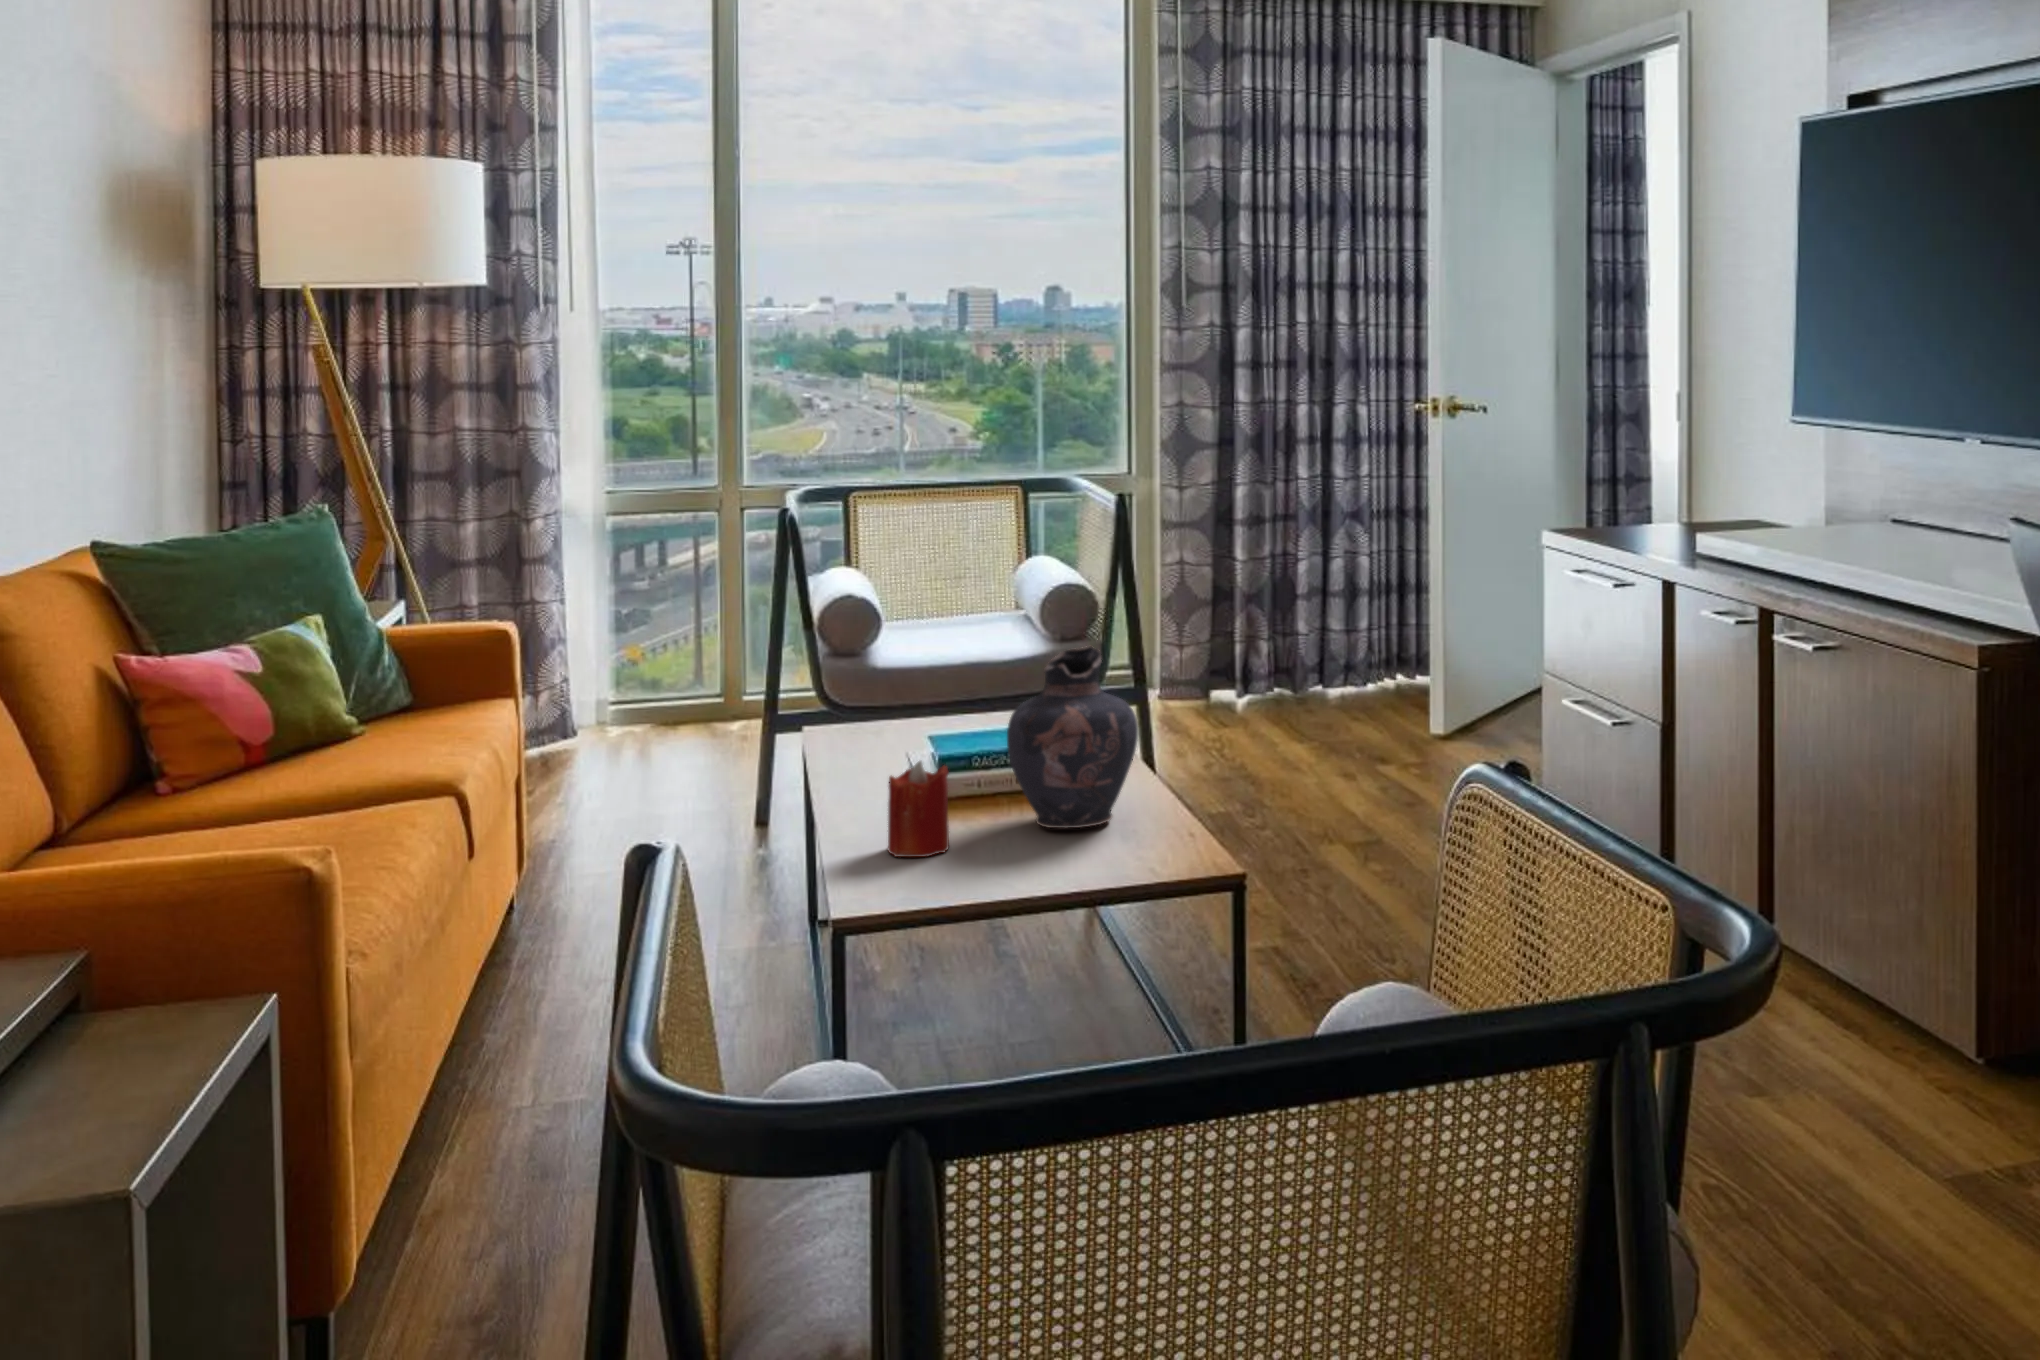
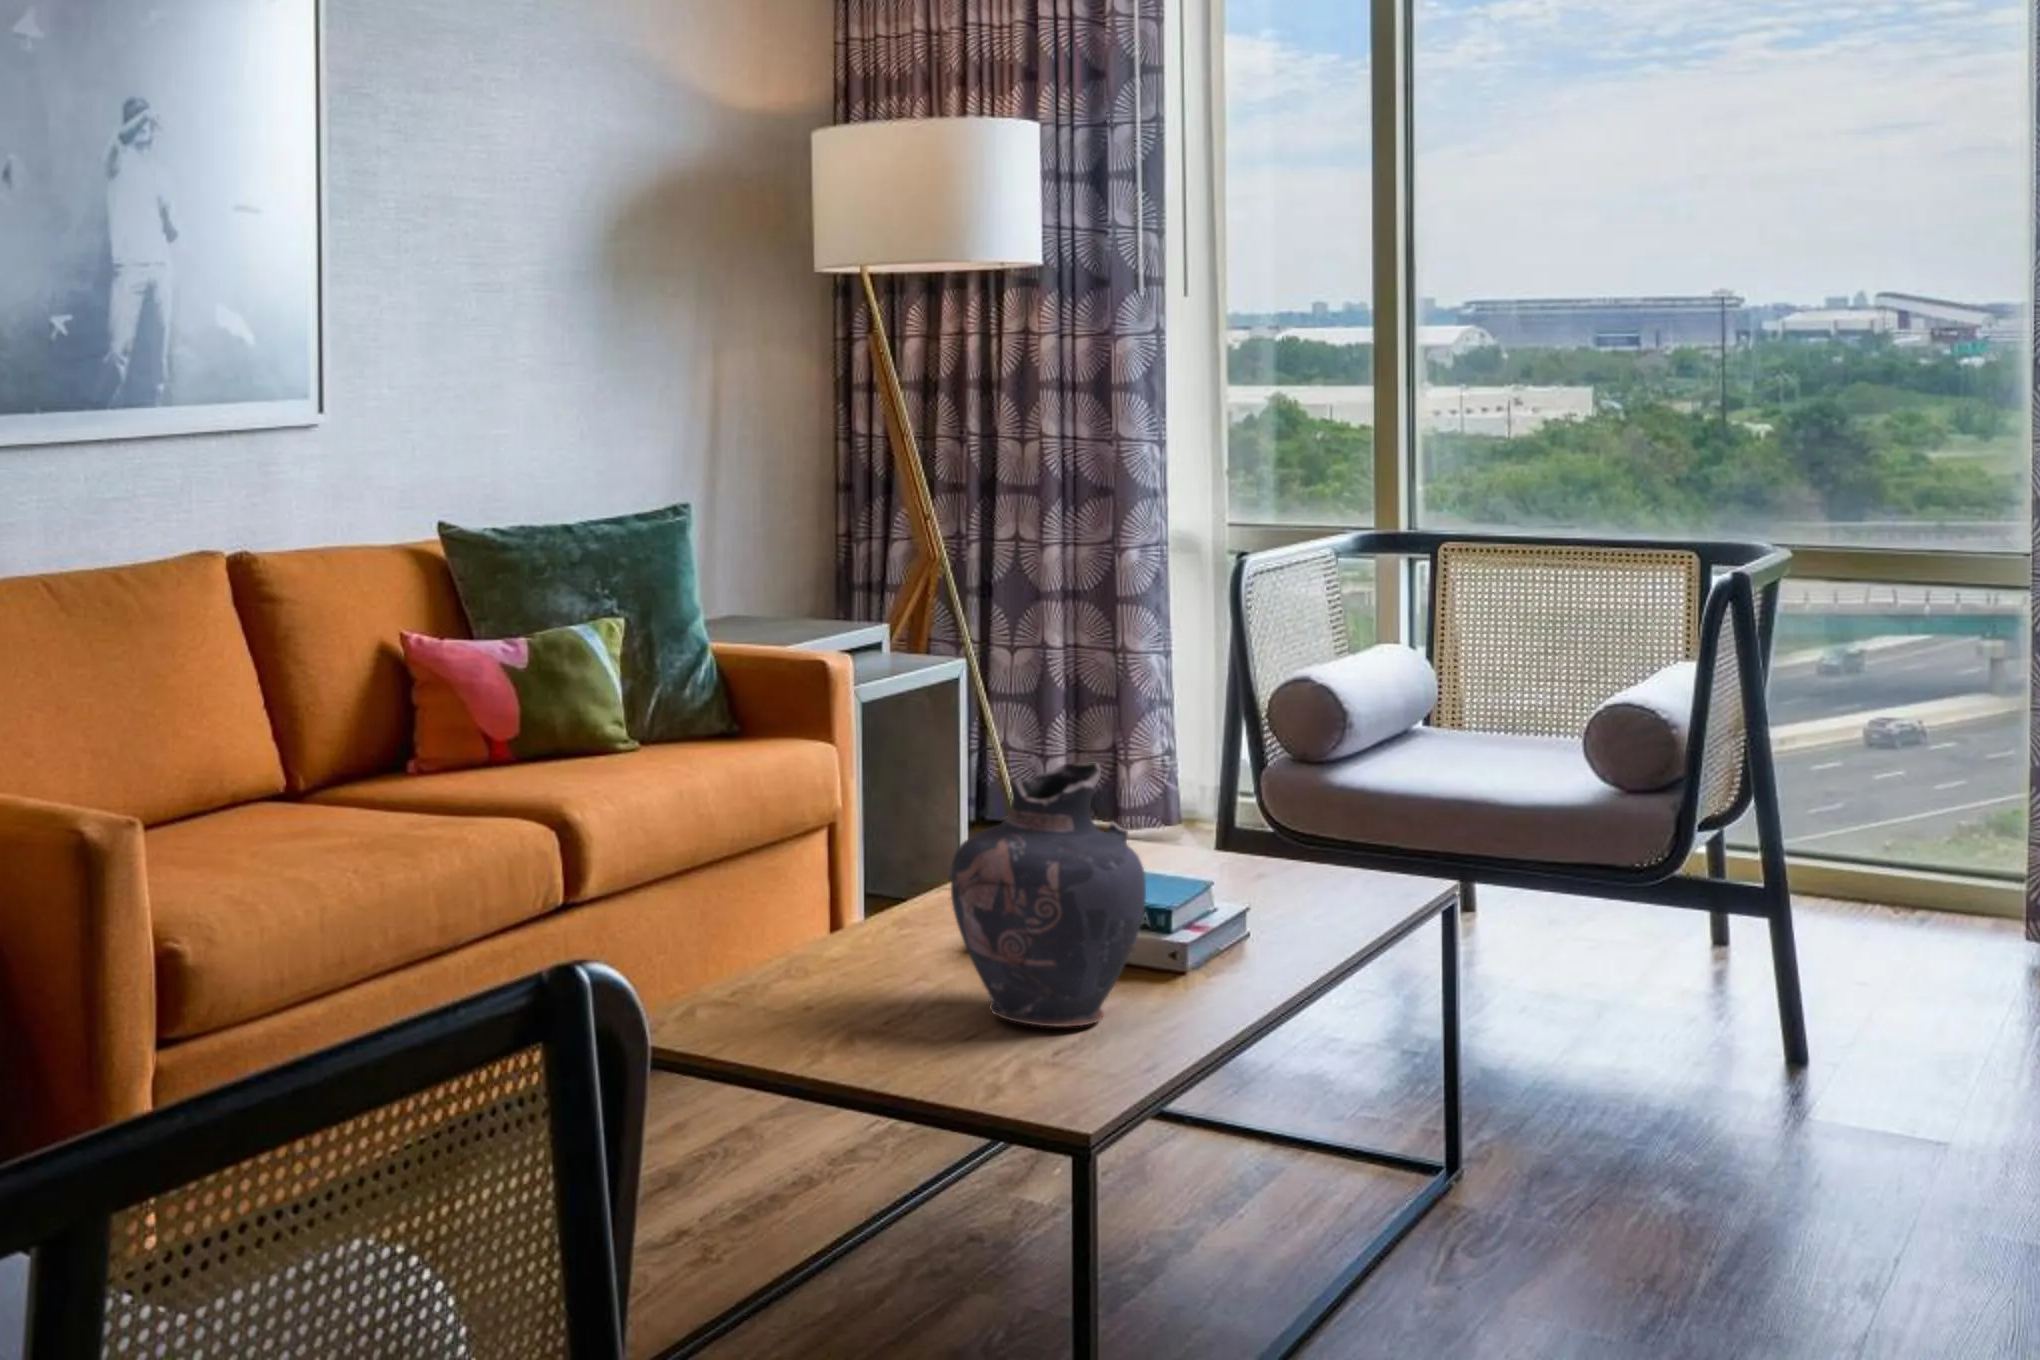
candle: present [888,761,949,857] -> none [788,875,873,1007]

